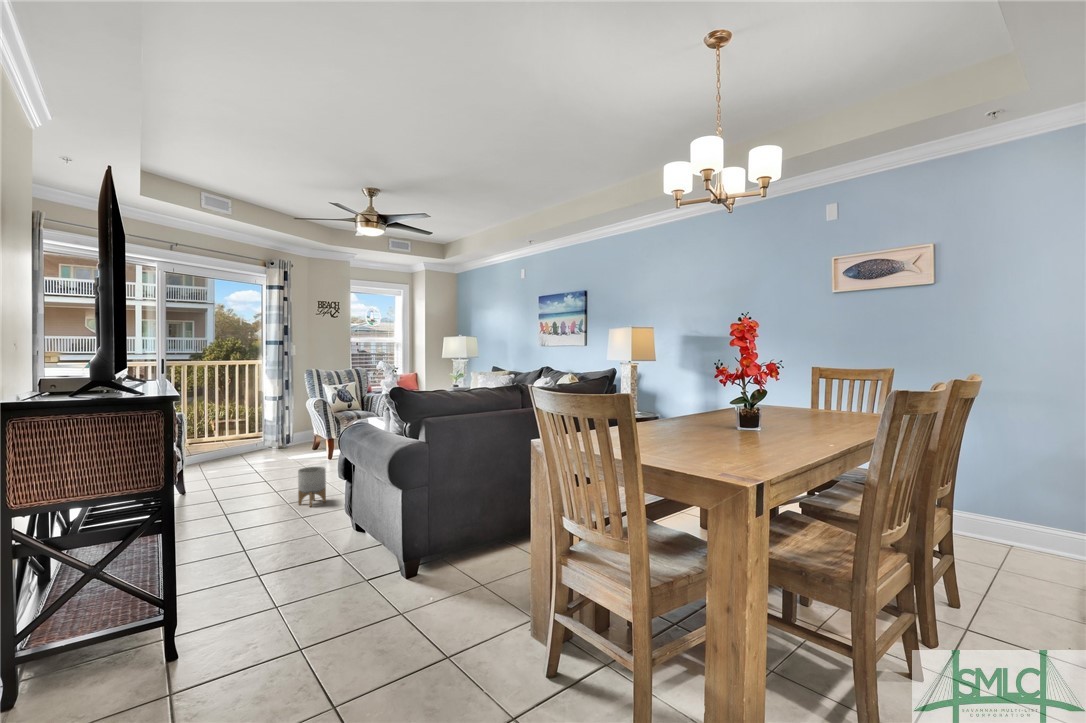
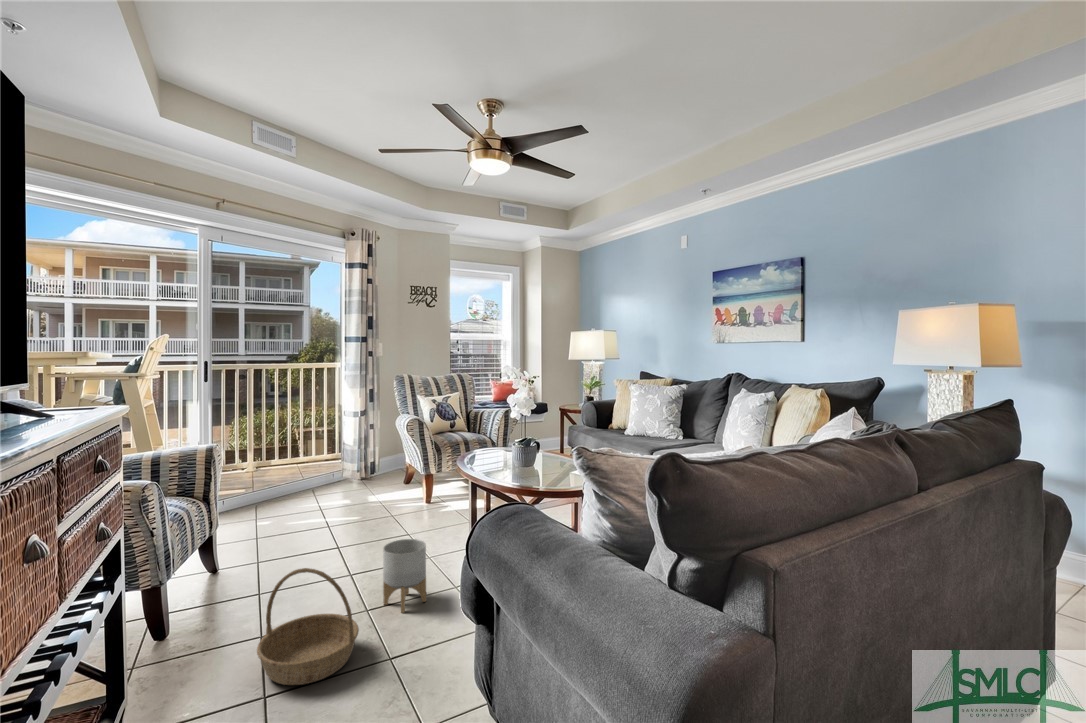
basket: none [224,473,284,533] -> present [257,568,359,685]

